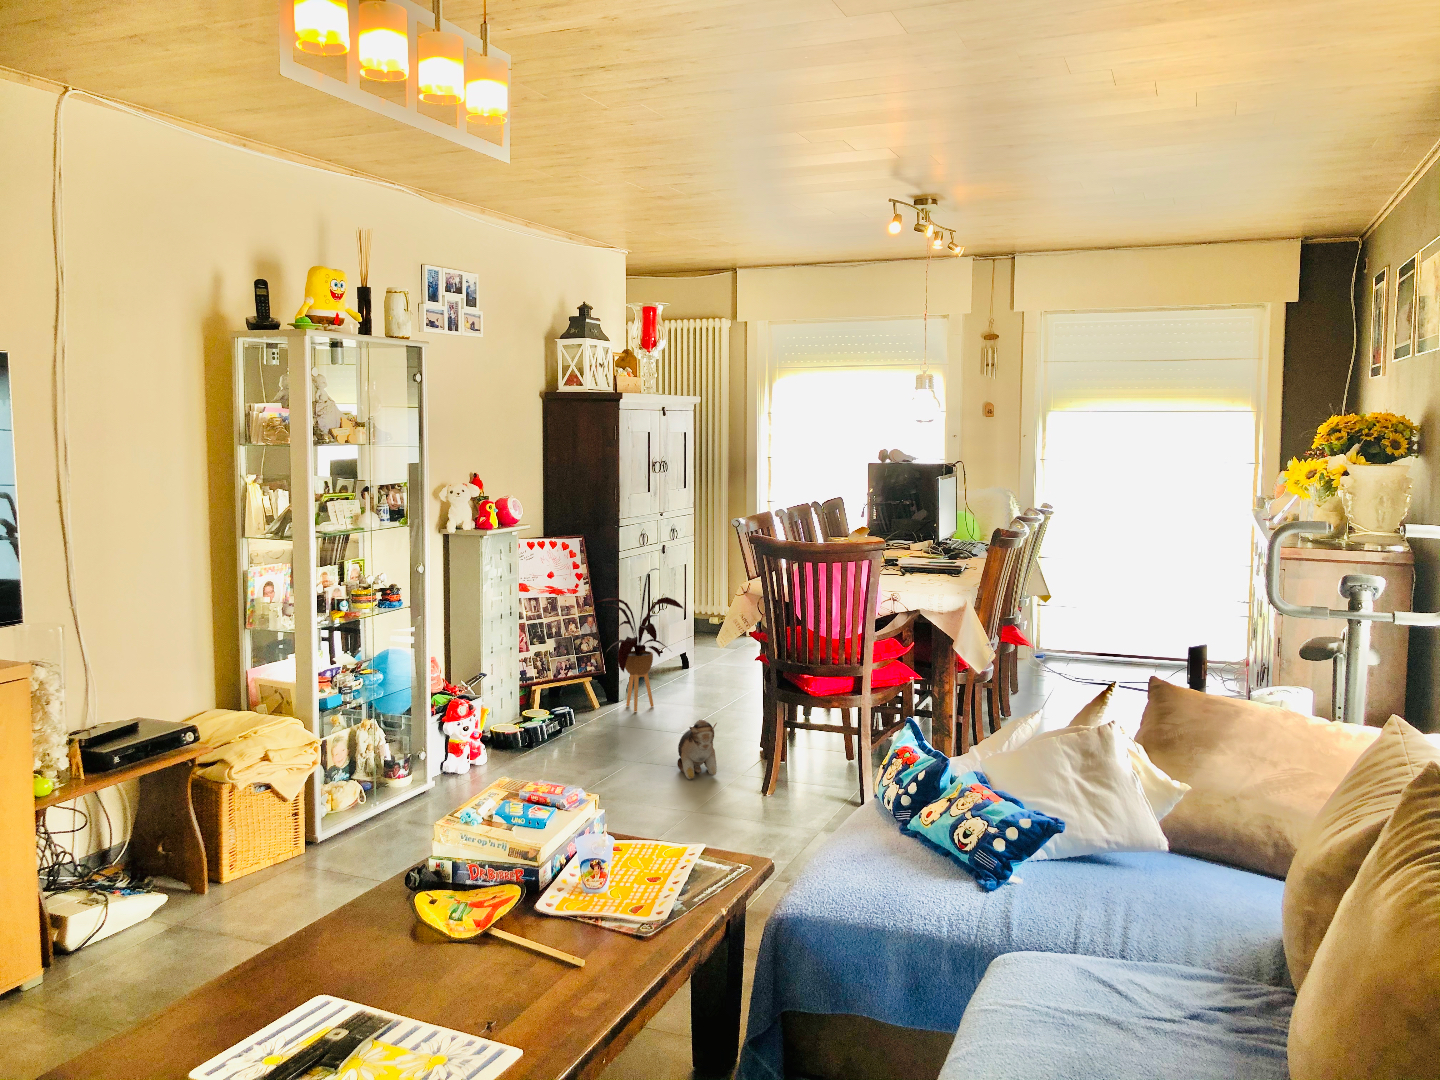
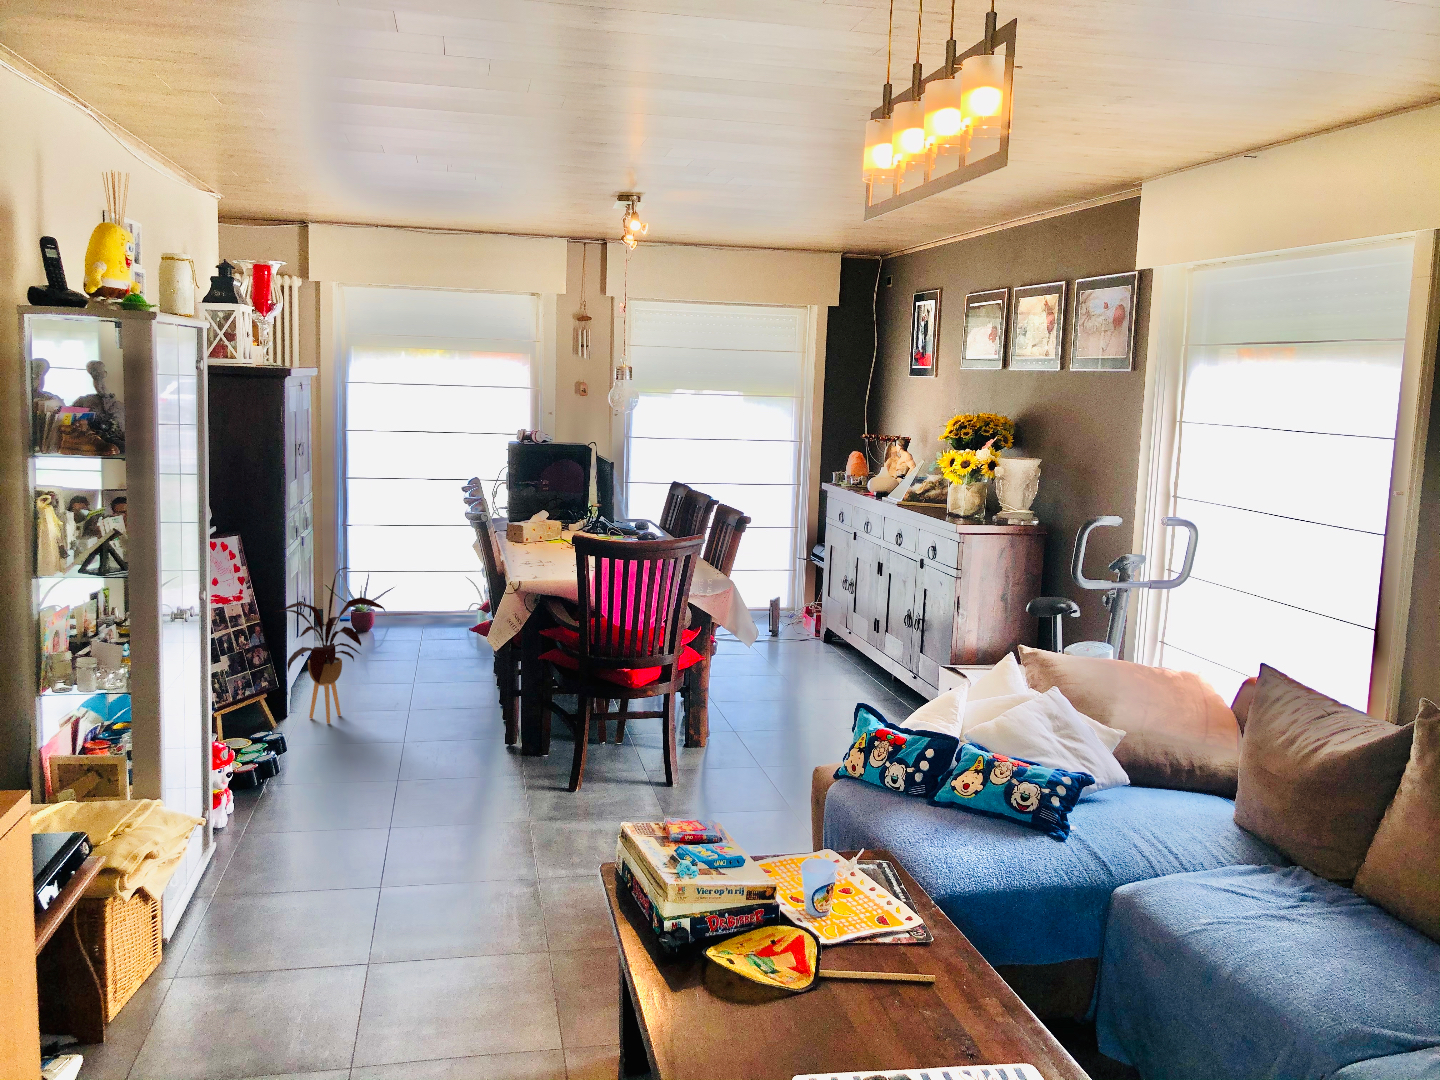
plush toy: present [677,720,717,779] -> none [448,726,520,787]

